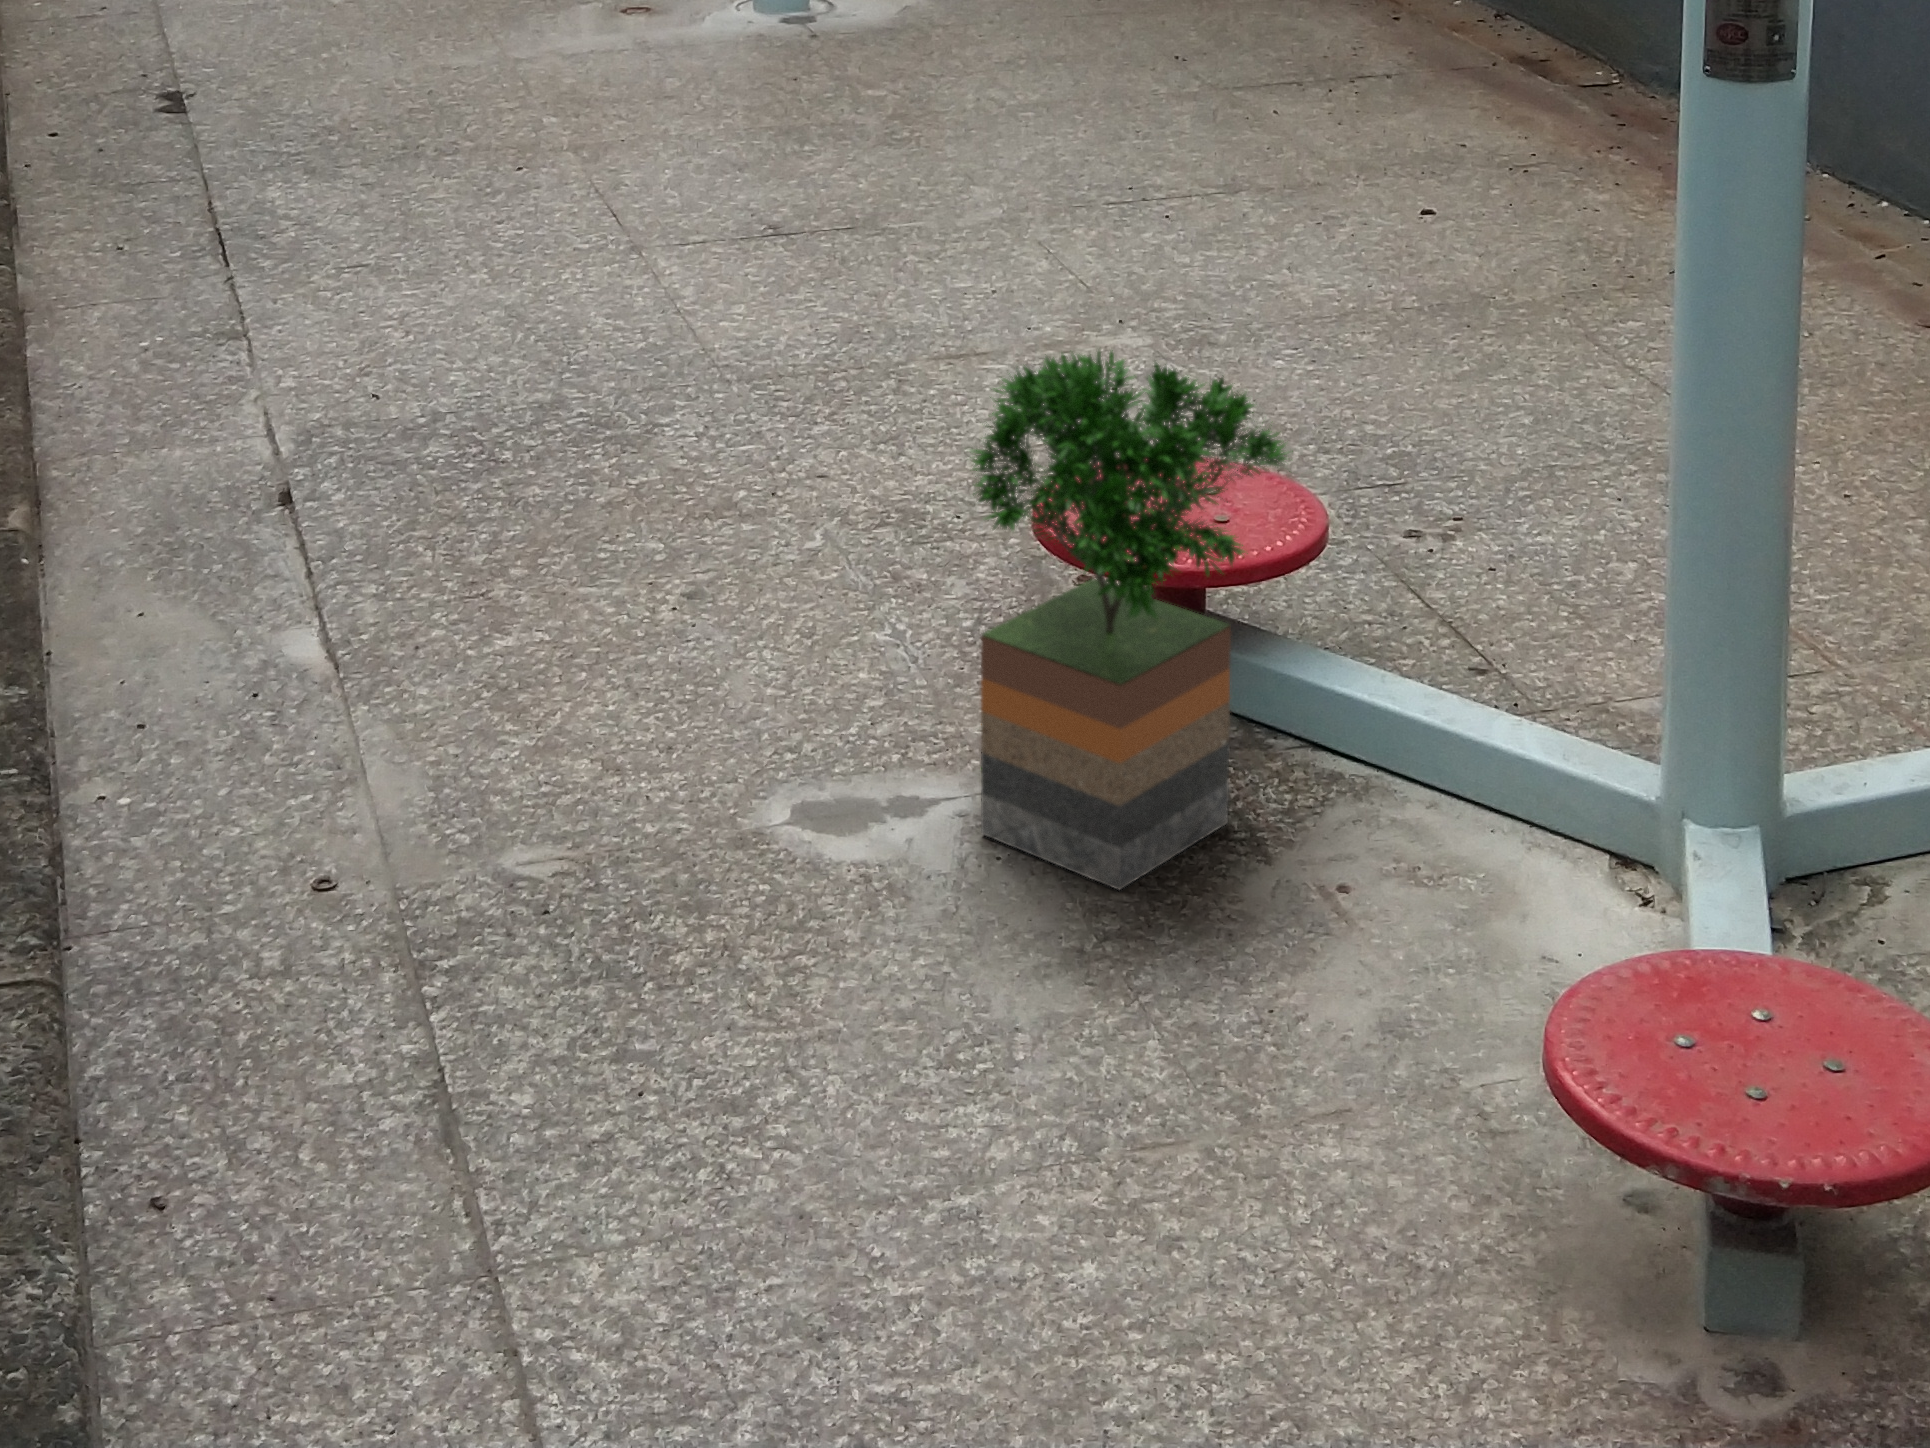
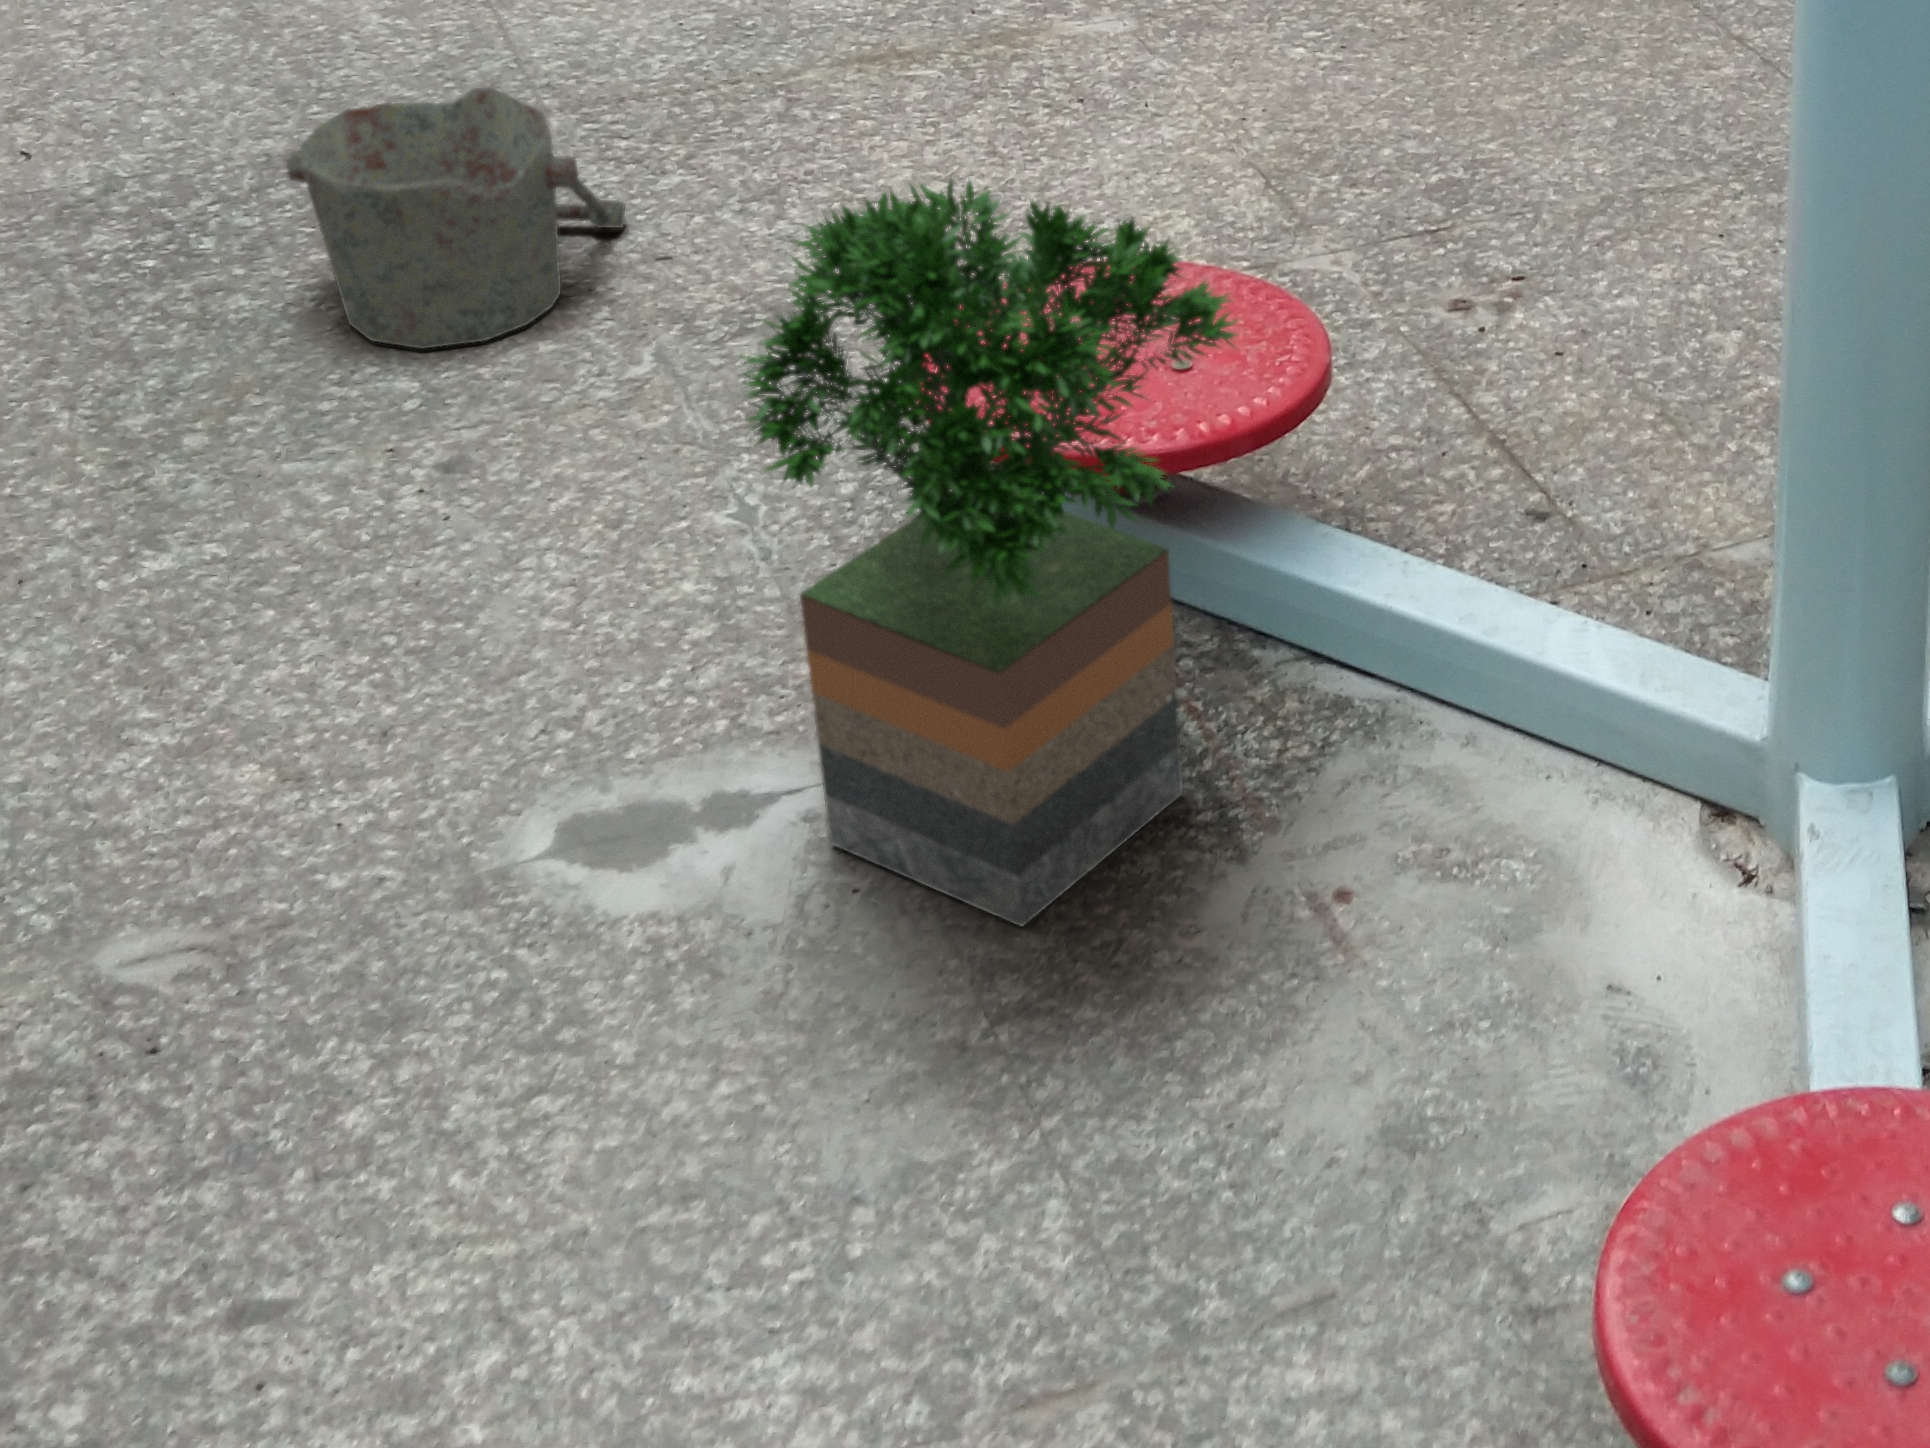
bucket: none [580,345,797,527] -> present [286,88,625,349]

